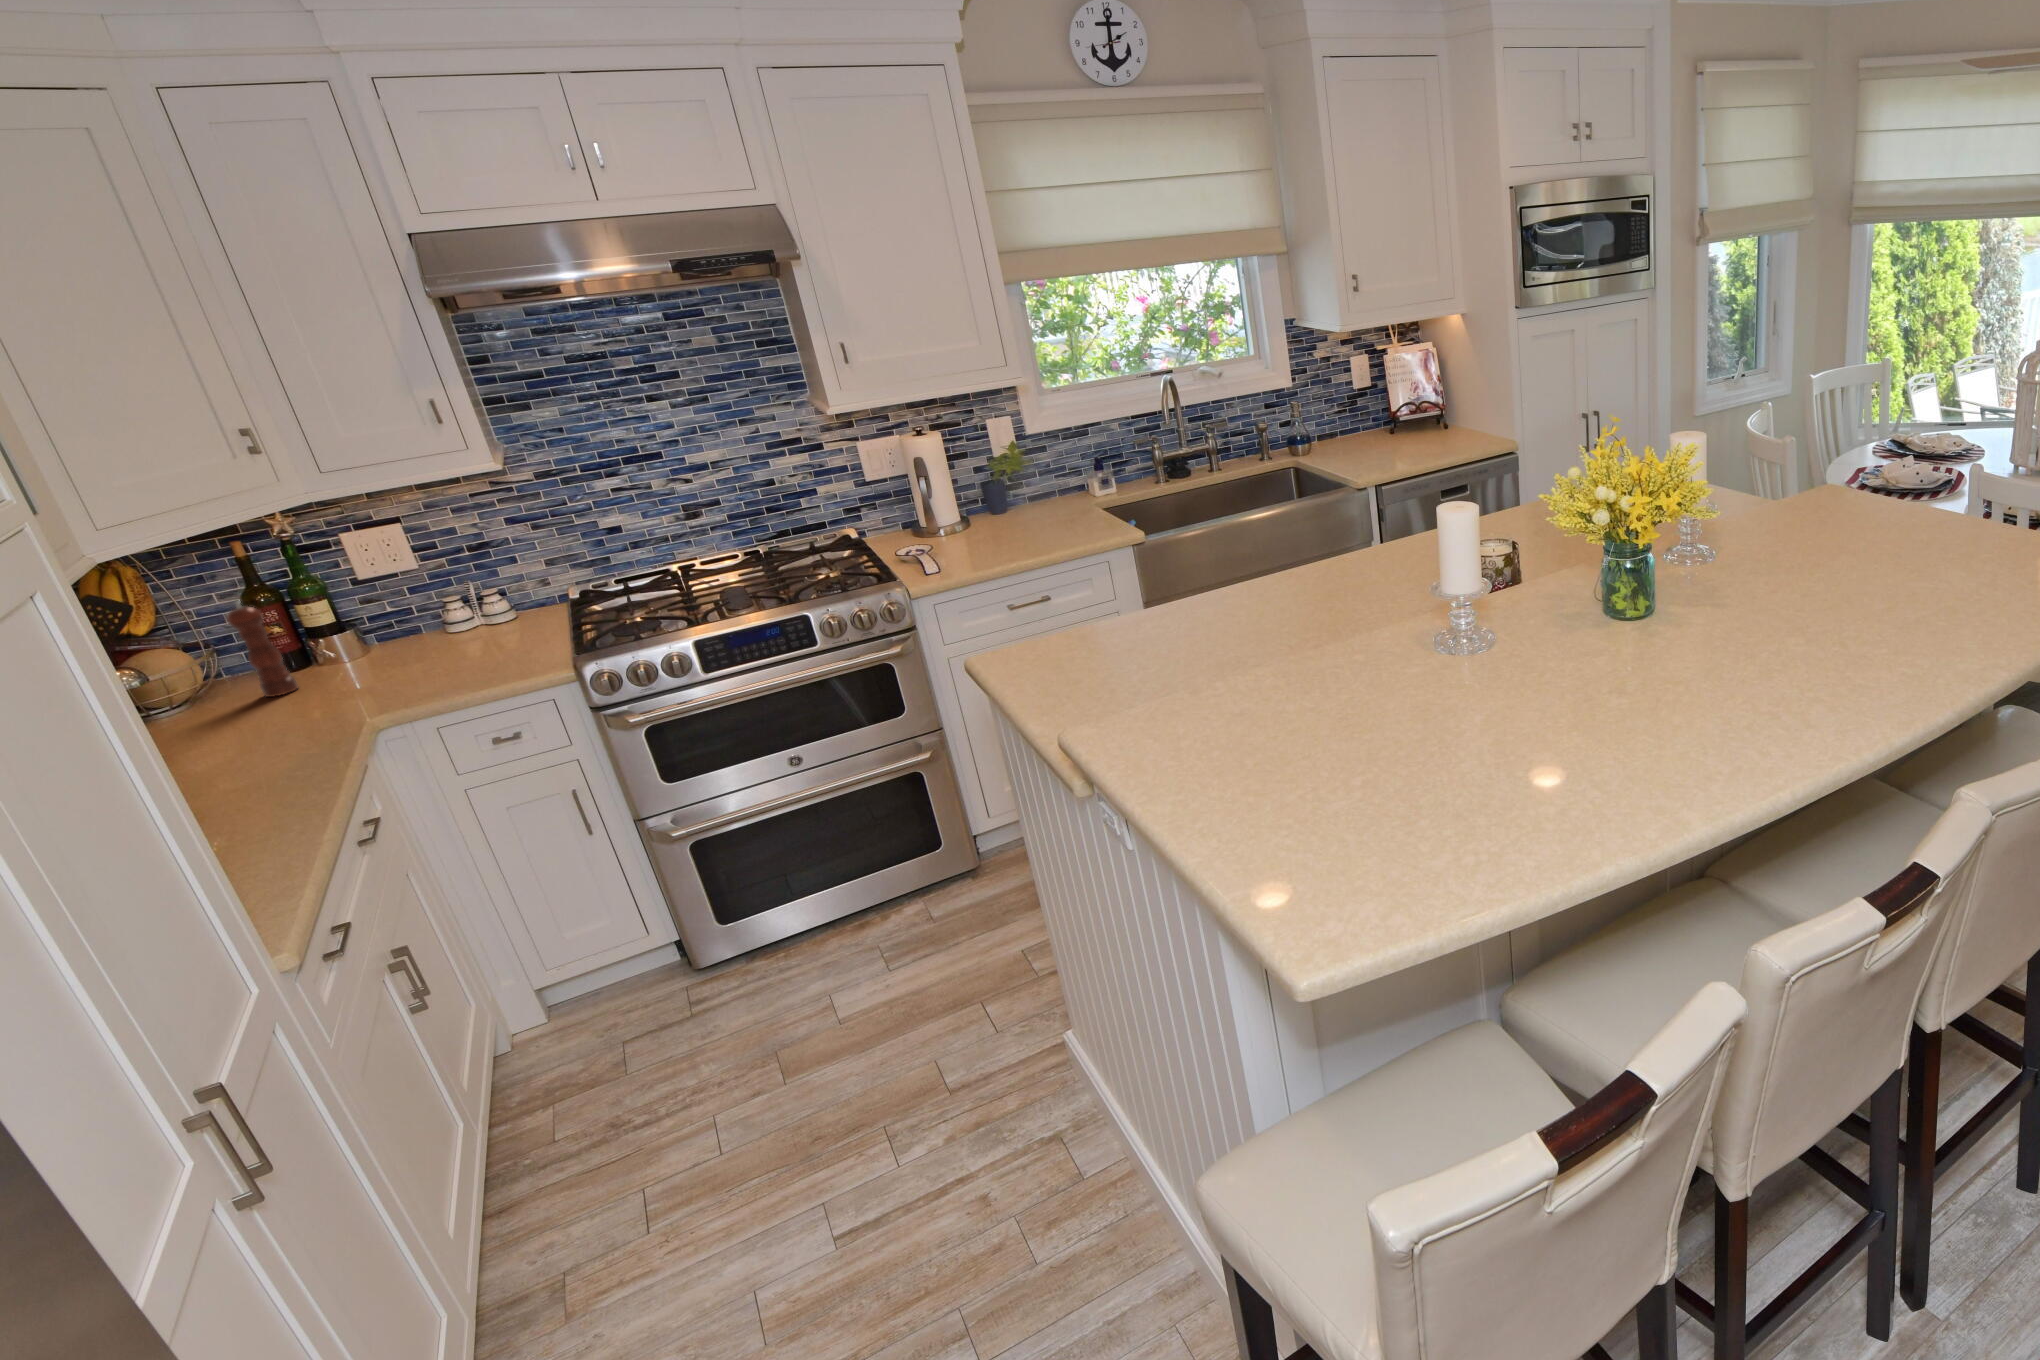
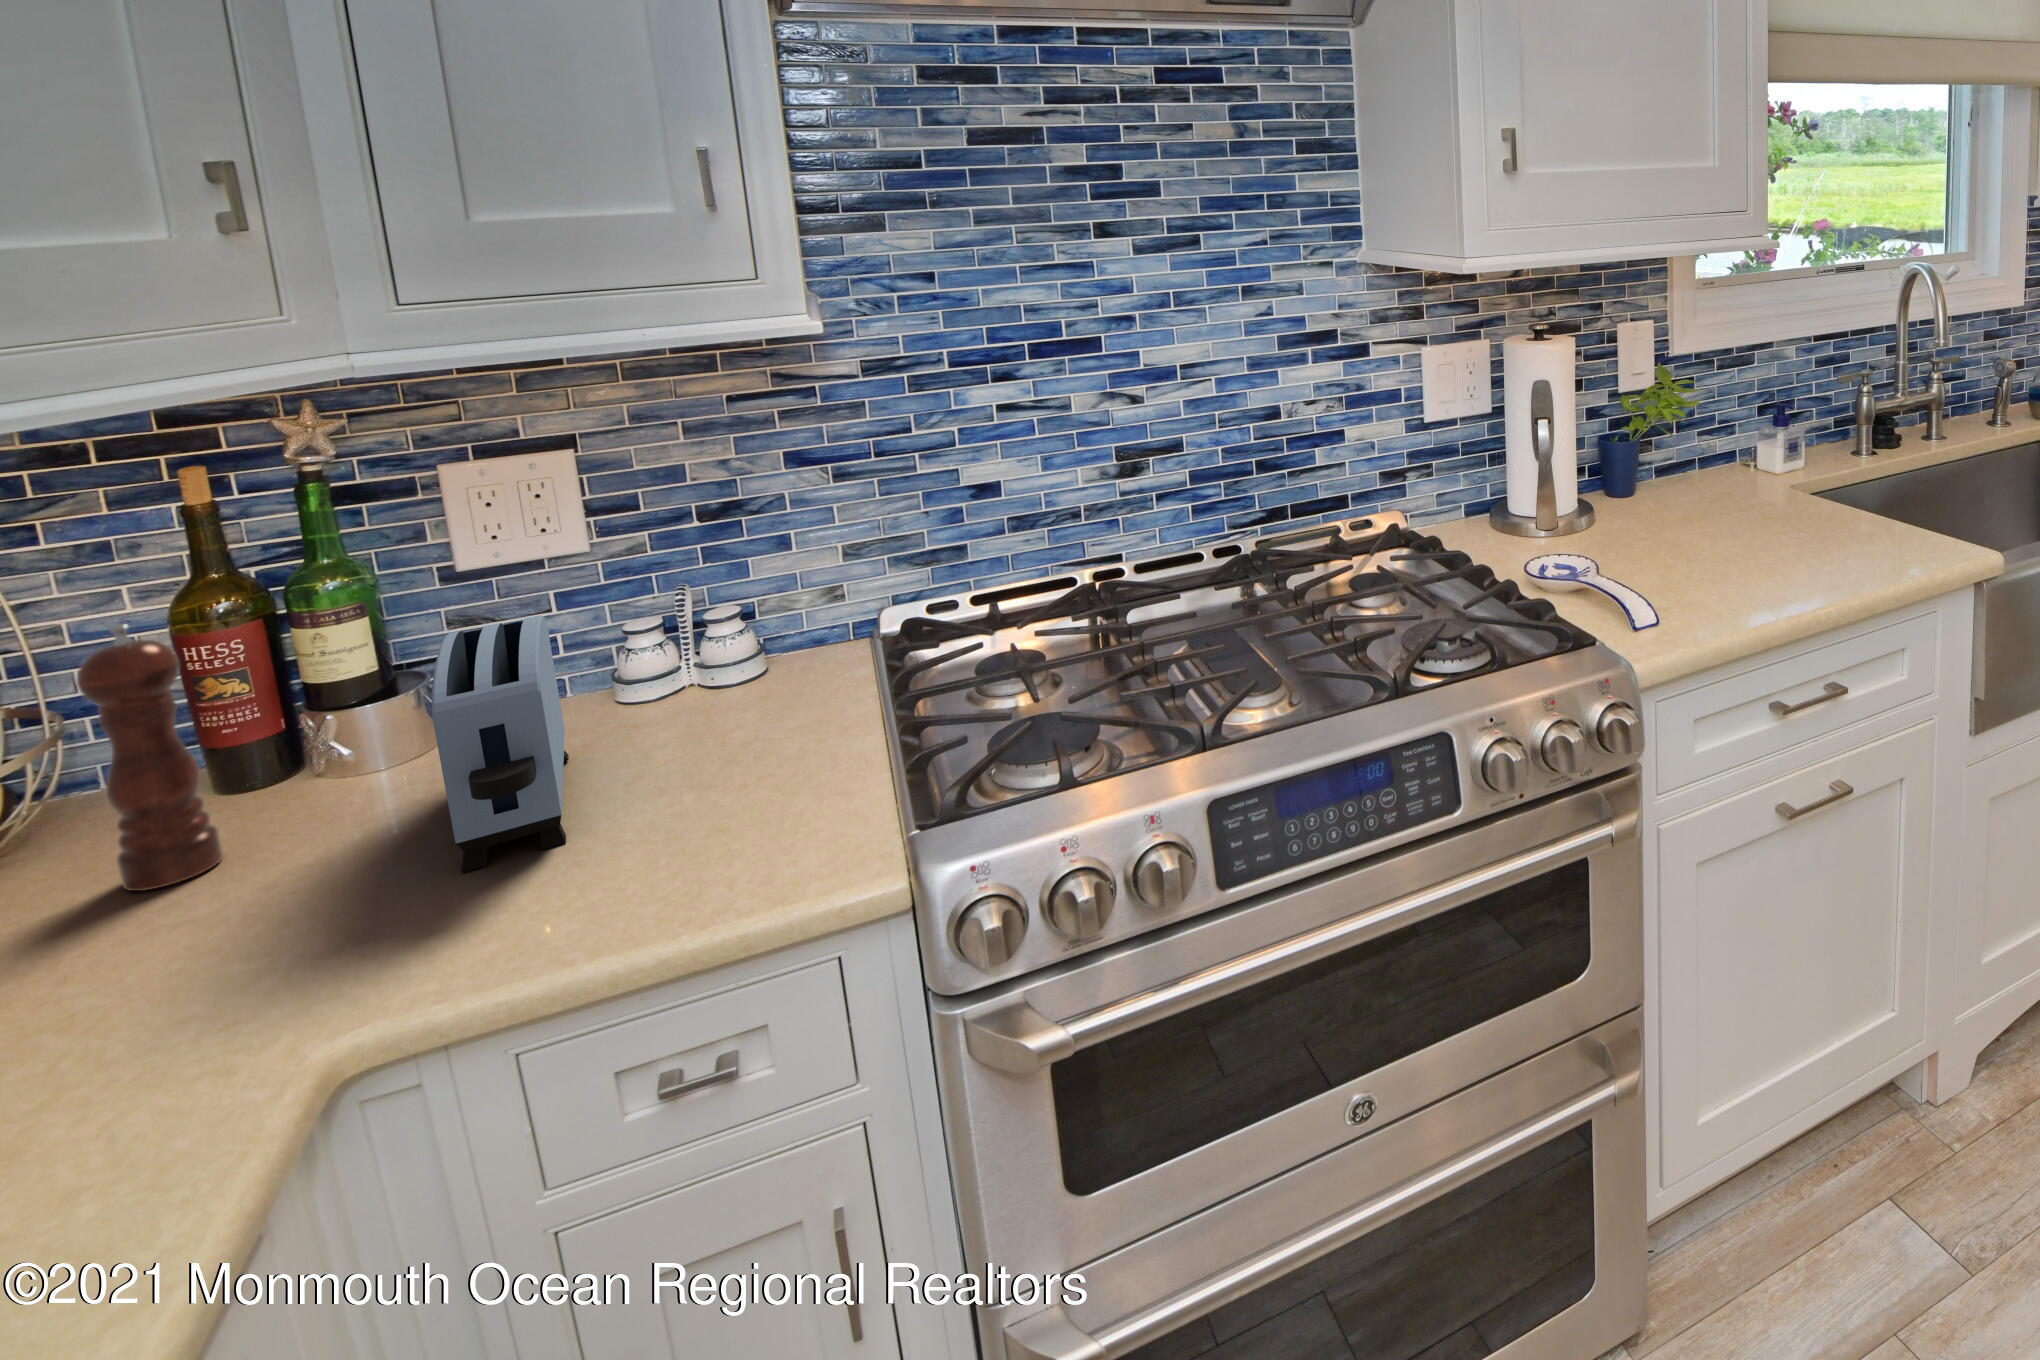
toaster: none [366,593,436,683] -> present [432,615,569,872]

